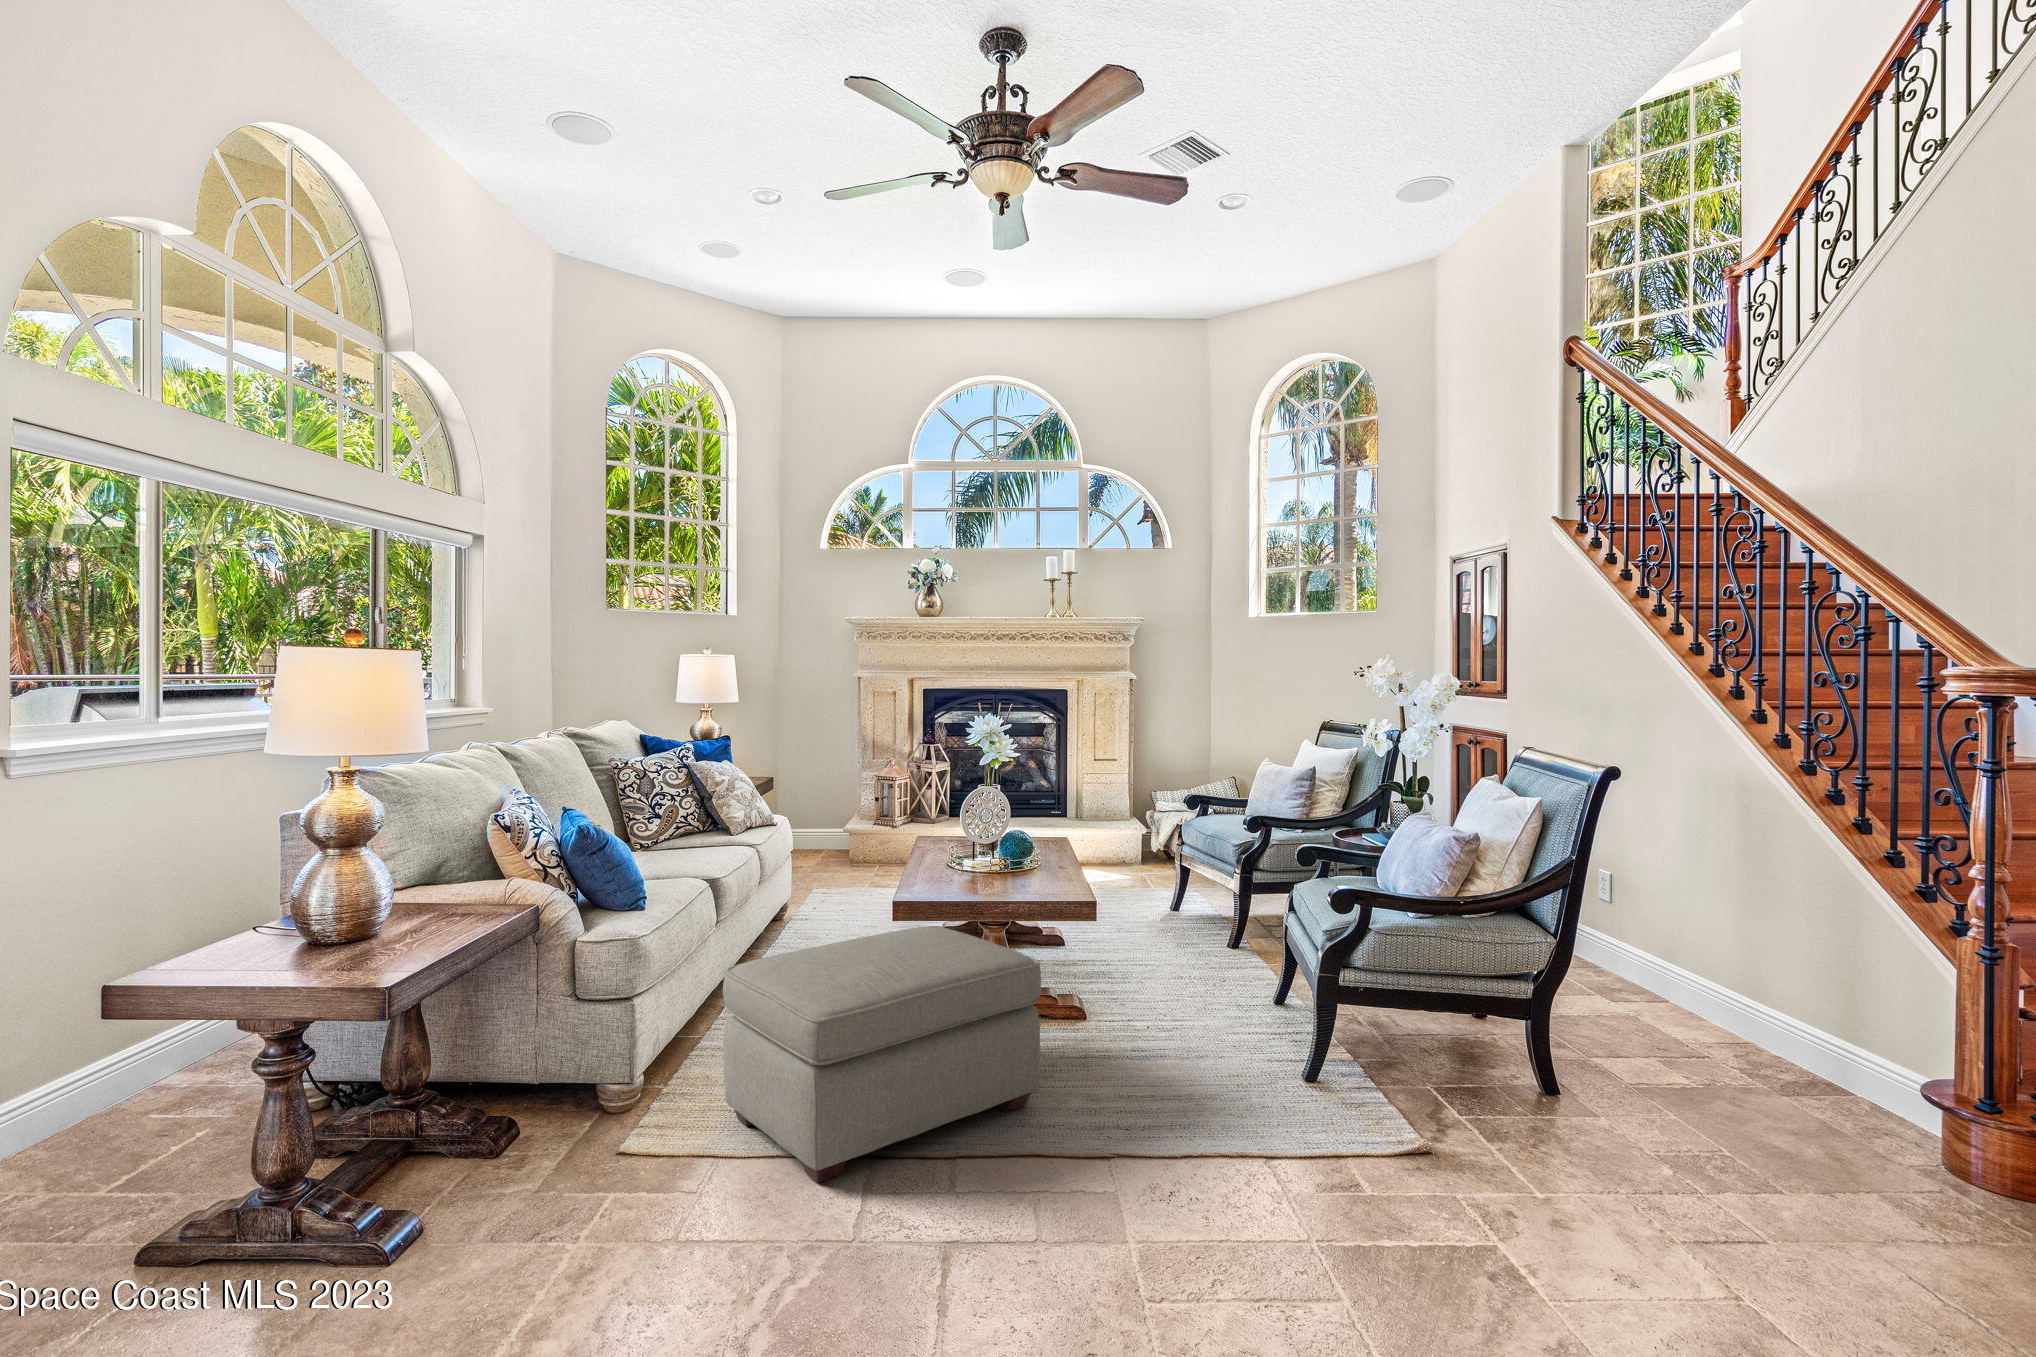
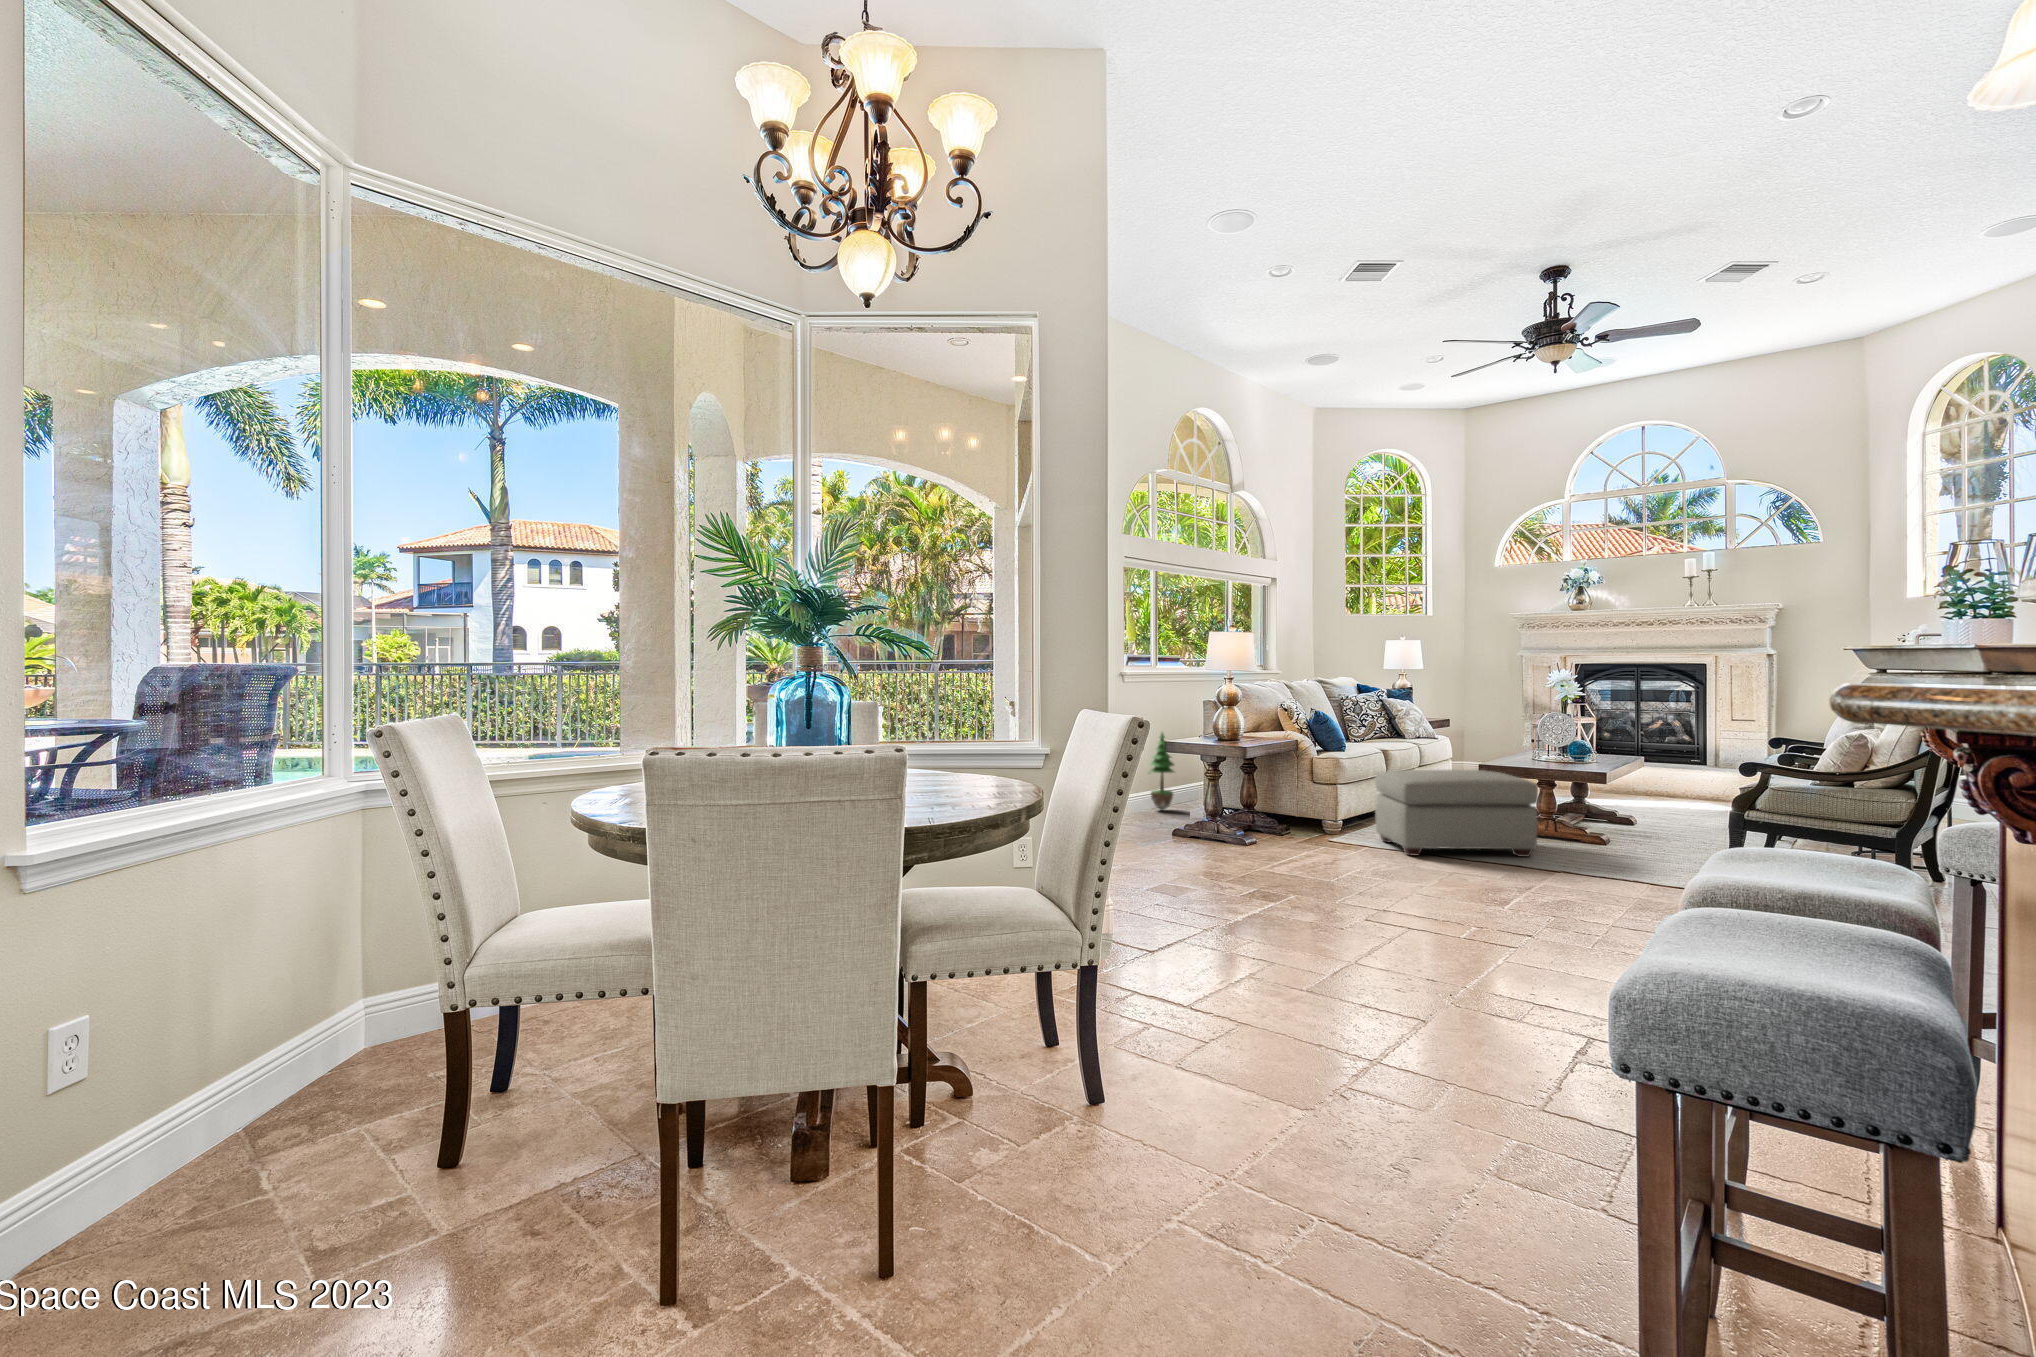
potted tree: none [104,897,203,1107] -> present [1149,733,1174,810]

